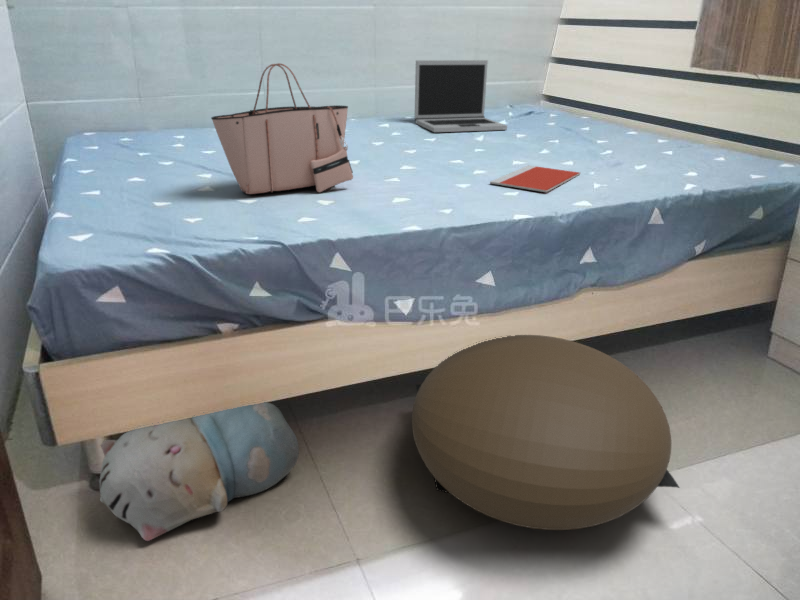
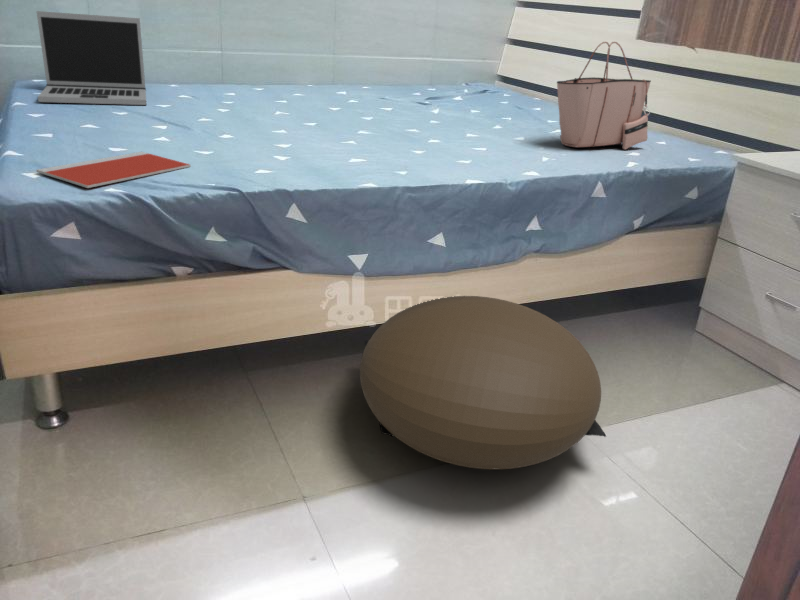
laptop: present [415,60,507,132] -> present [37,11,146,105]
tote bag: present [211,63,353,194] -> present [557,42,651,149]
notebook: present [490,165,581,192] -> present [37,152,191,188]
plush toy: present [99,402,299,541] -> none [48,332,248,475]

